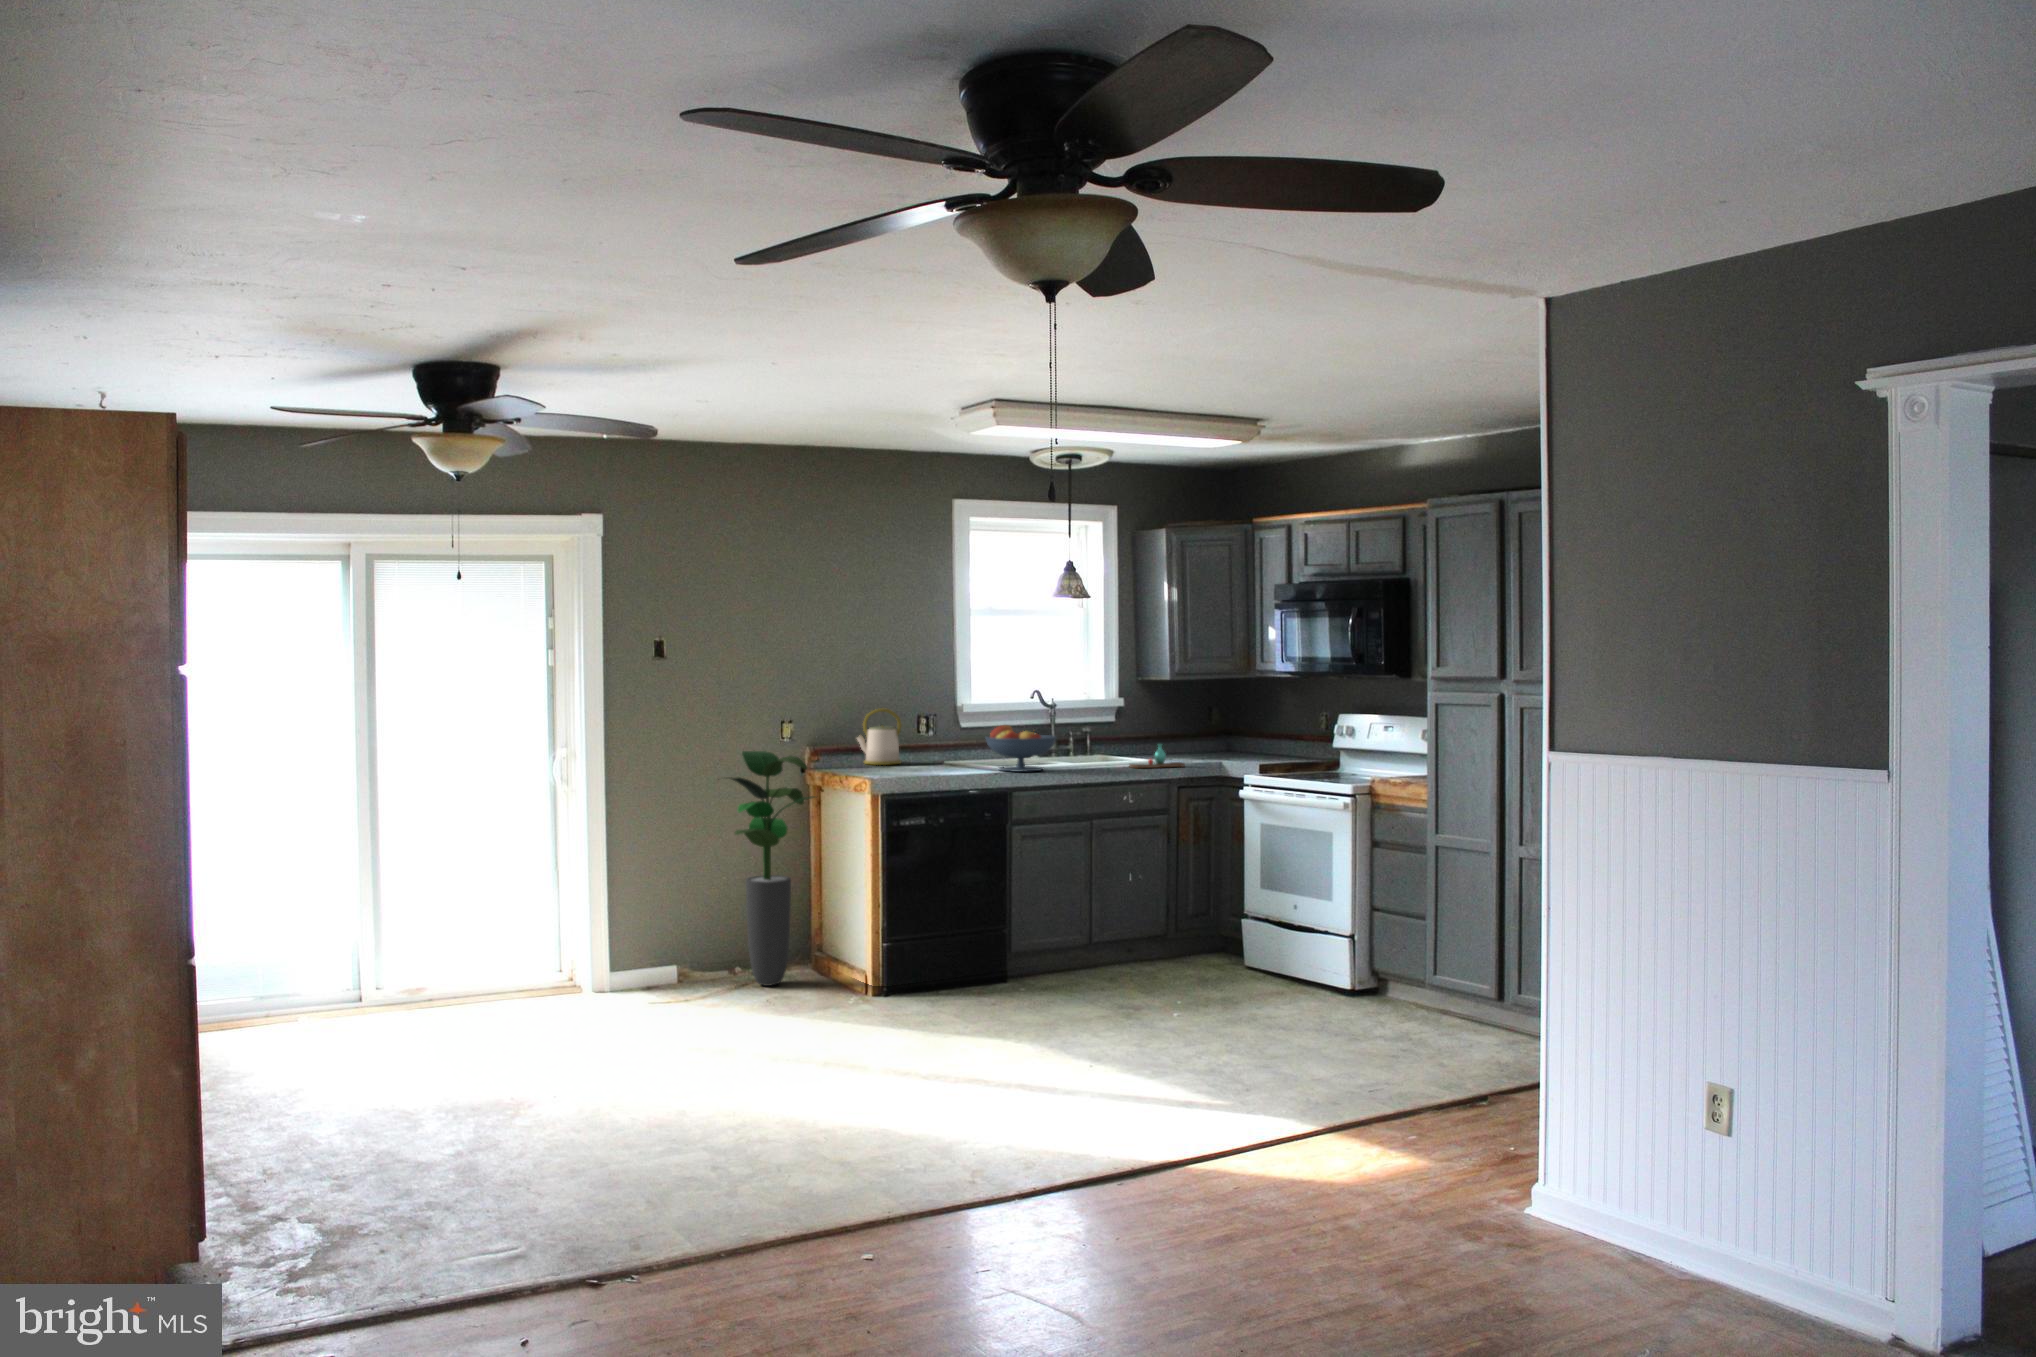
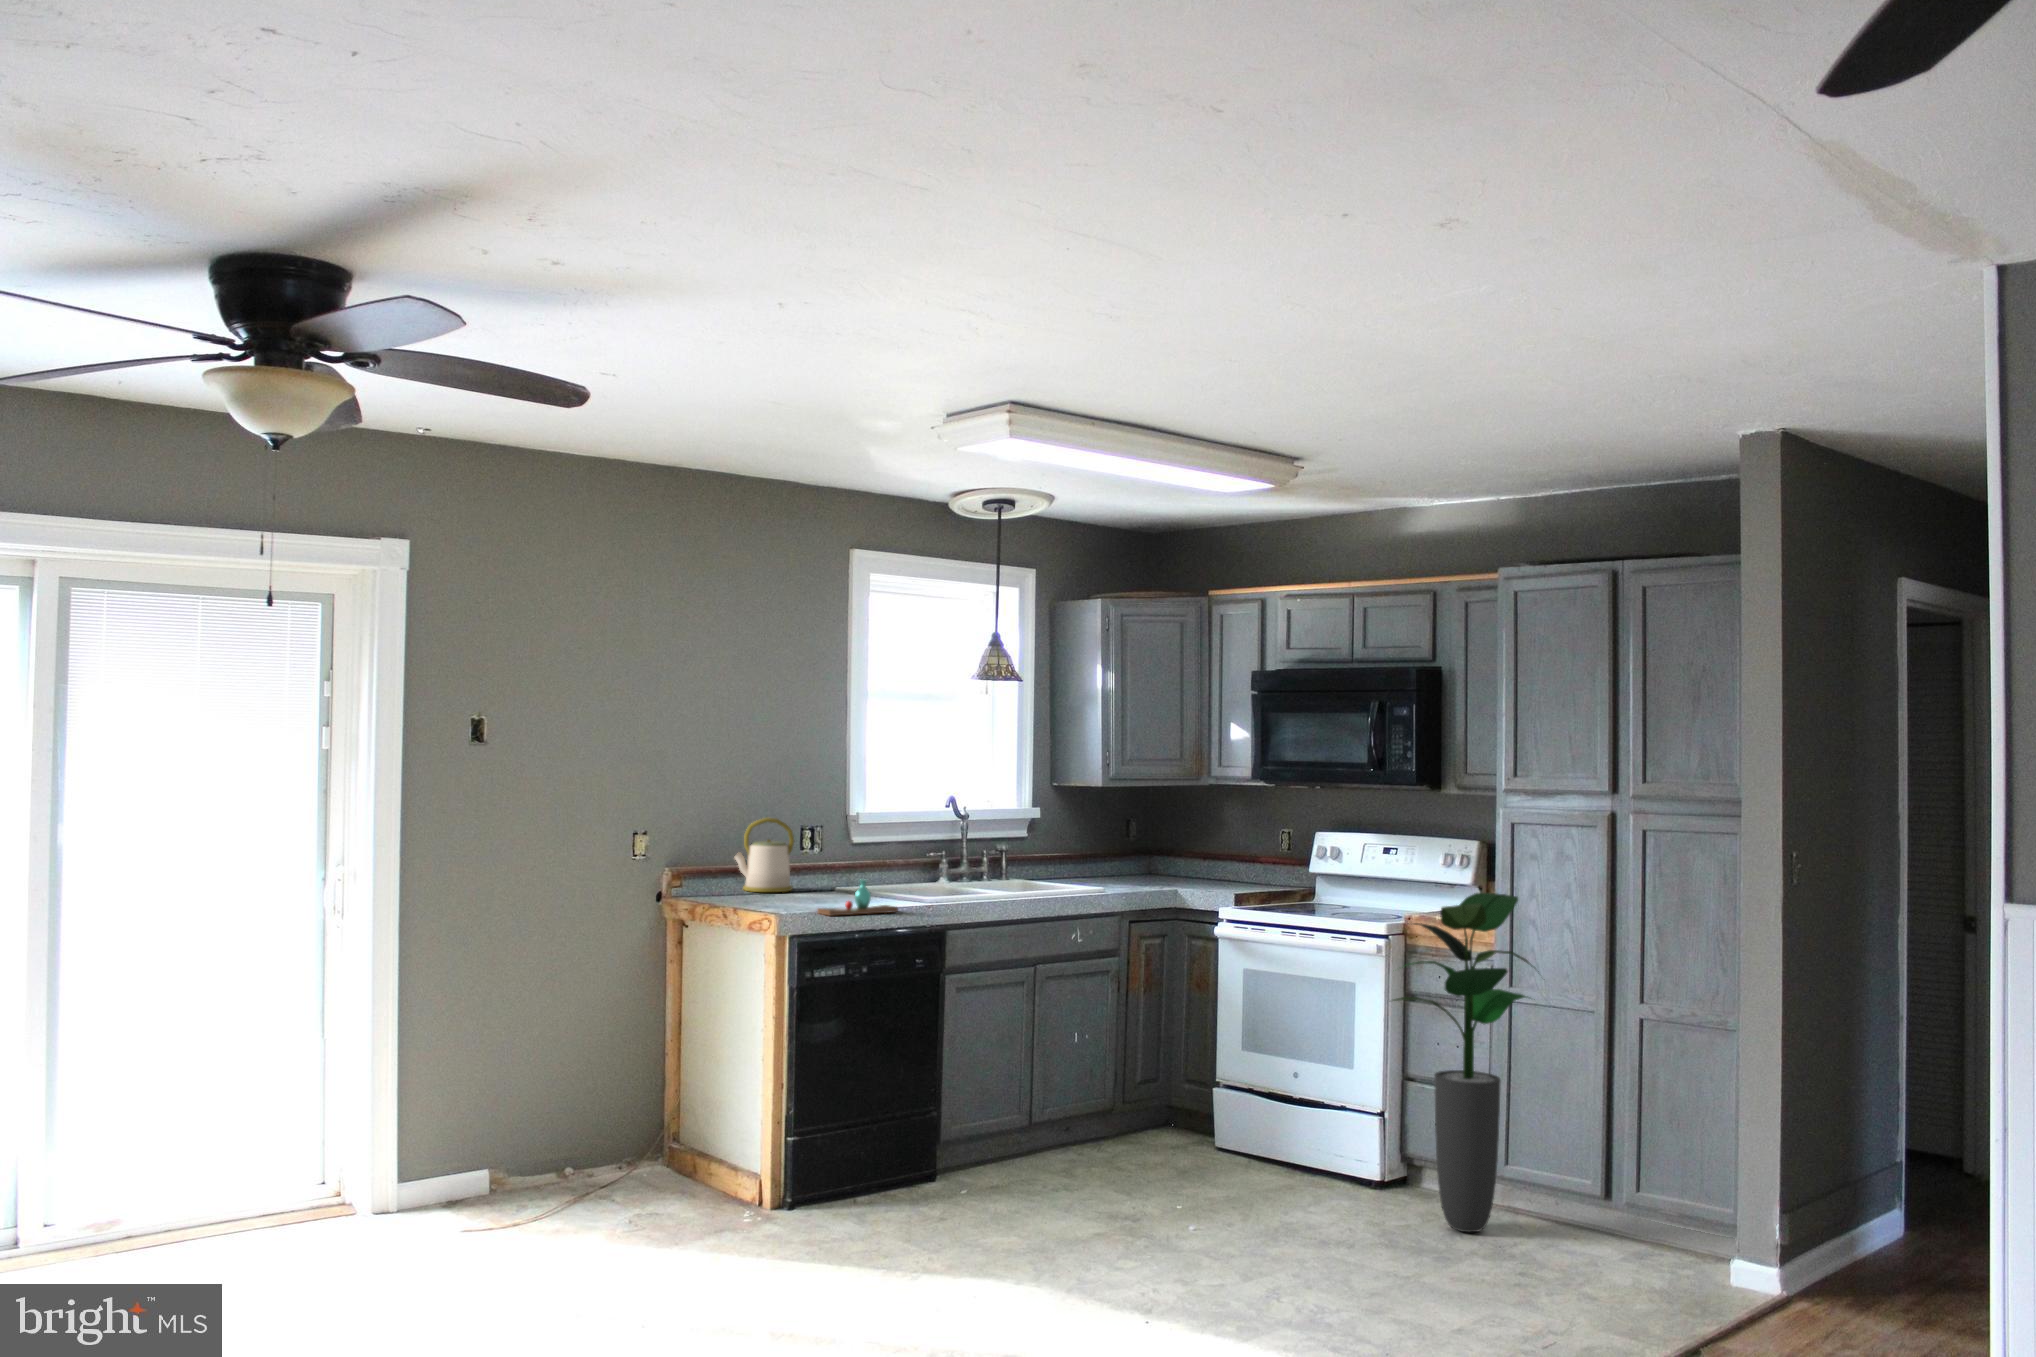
fruit bowl: present [986,725,1056,772] -> none [908,841,1001,903]
vase: present [1129,744,1185,768] -> present [817,879,898,916]
potted plant: present [718,751,814,986] -> present [1393,893,1535,1232]

